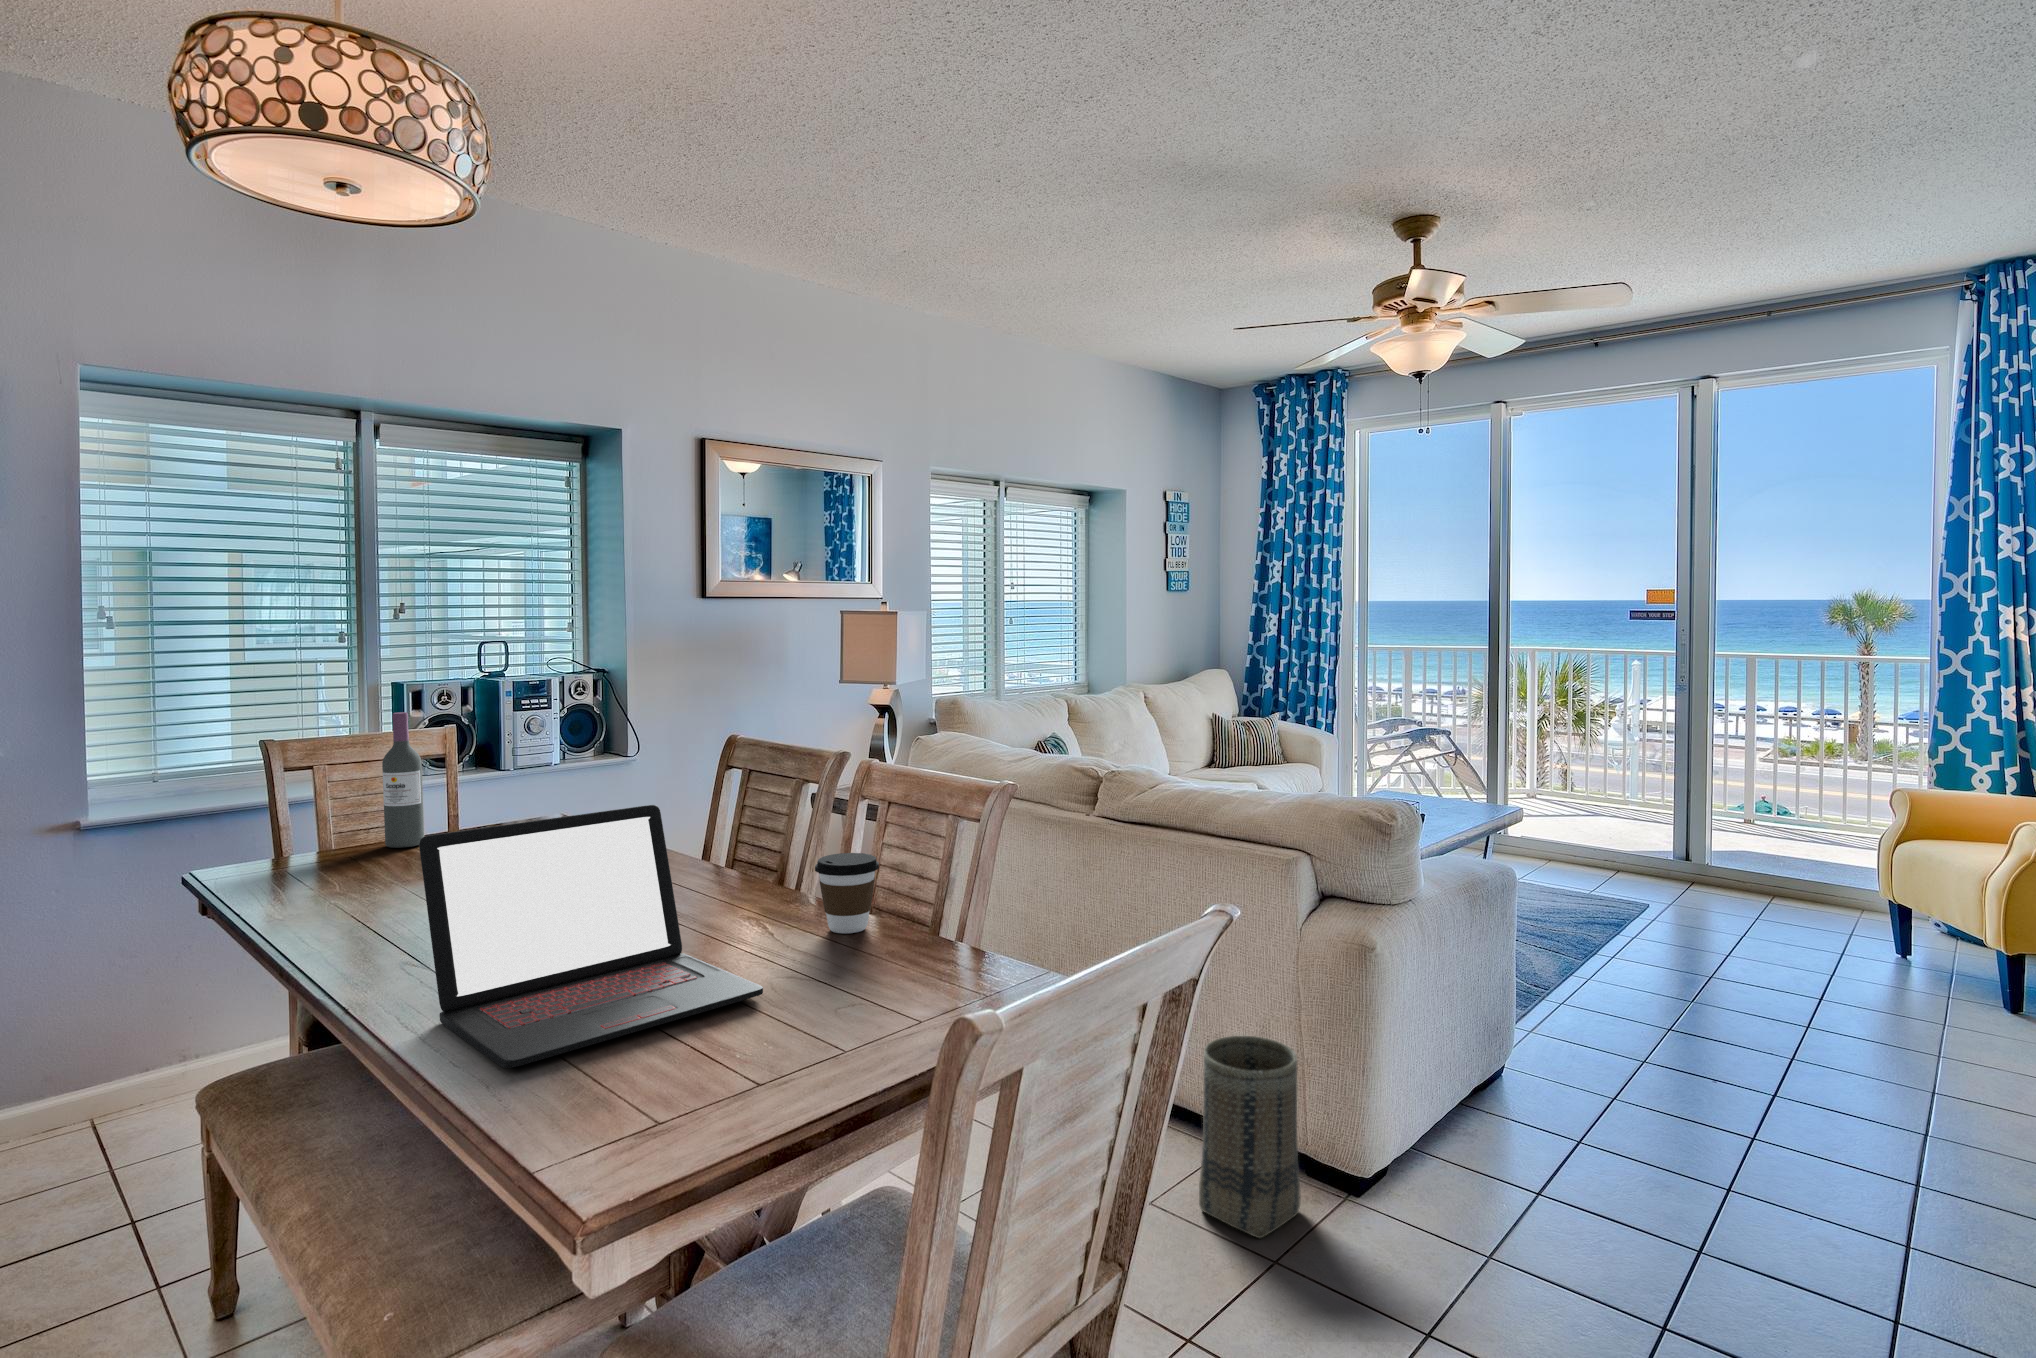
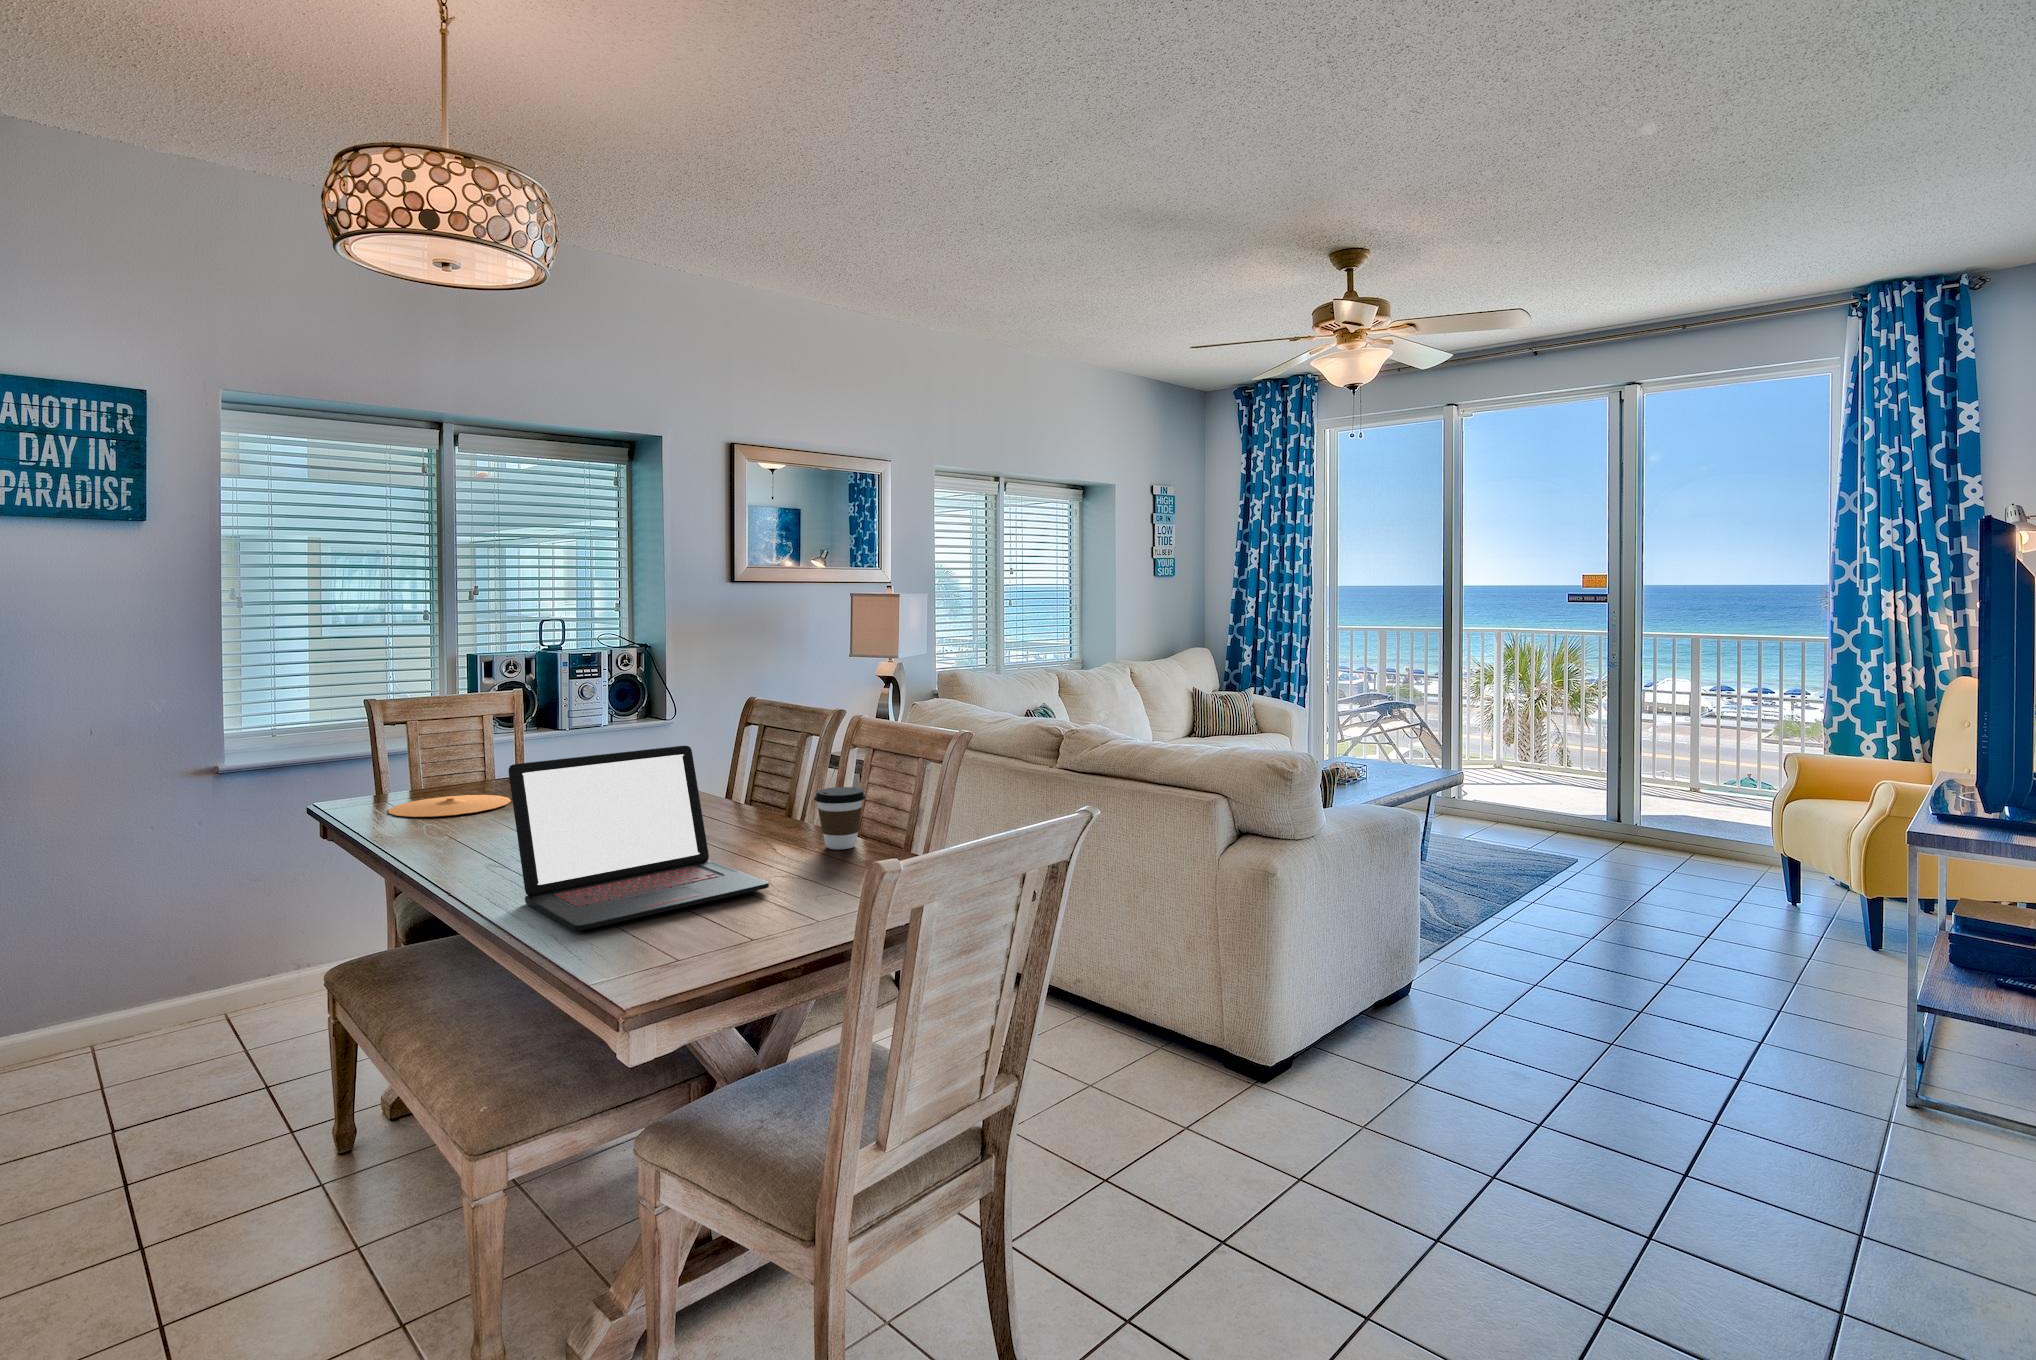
wine bottle: present [382,712,424,848] -> none [470,676,504,787]
plate: none [275,859,431,891] -> present [388,795,511,817]
basket: present [1199,1036,1301,1238] -> none [1134,946,1218,1107]

